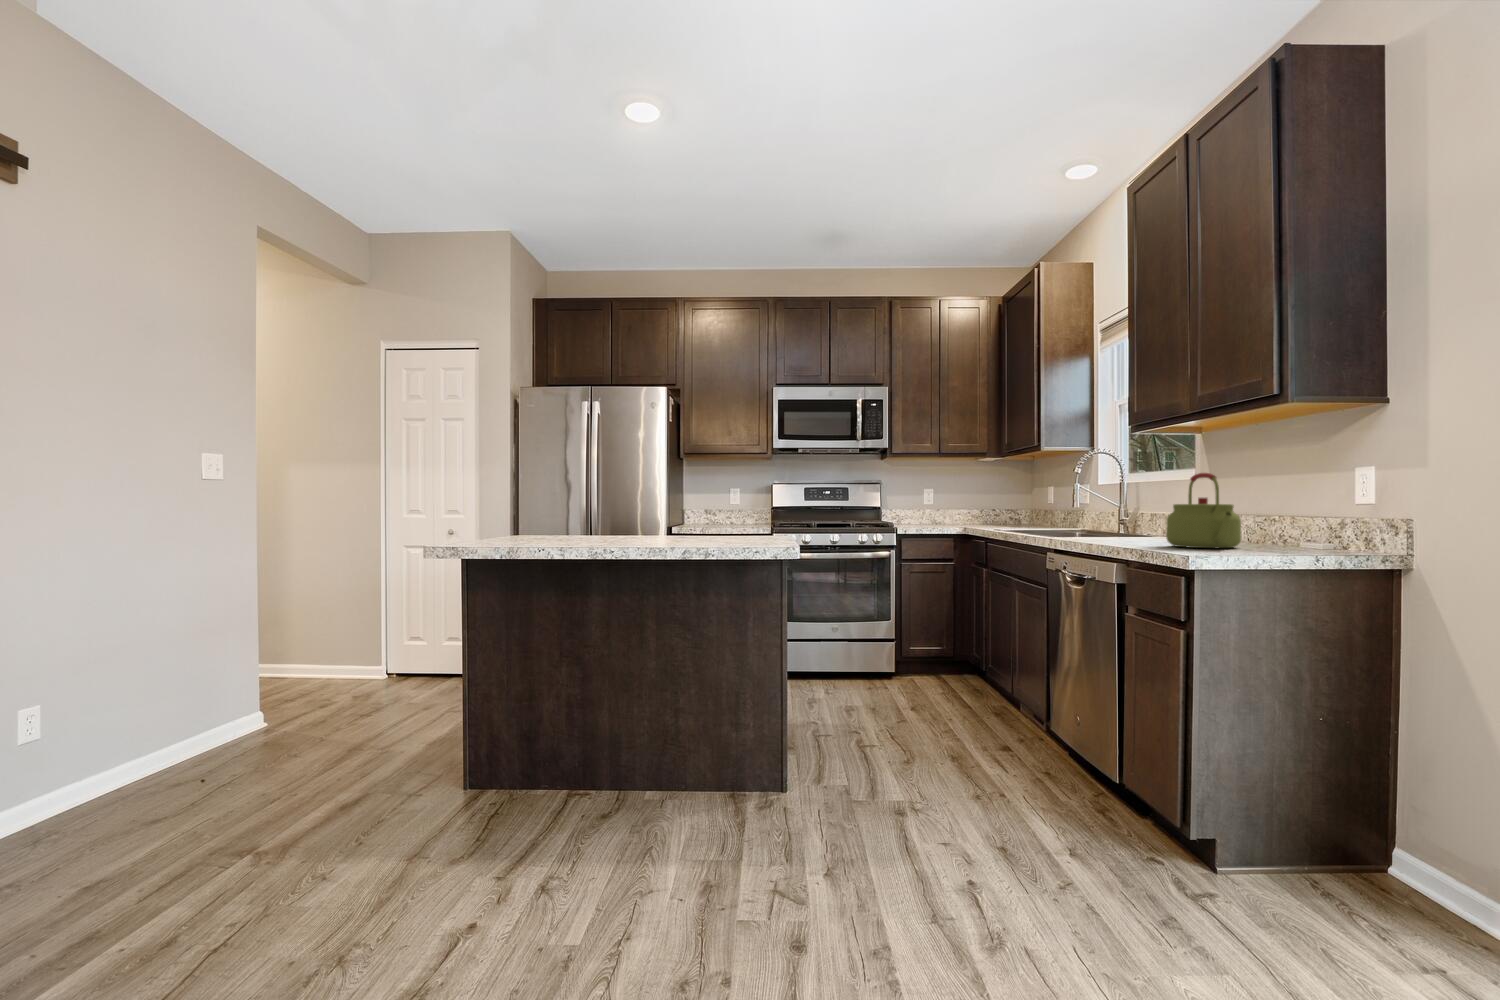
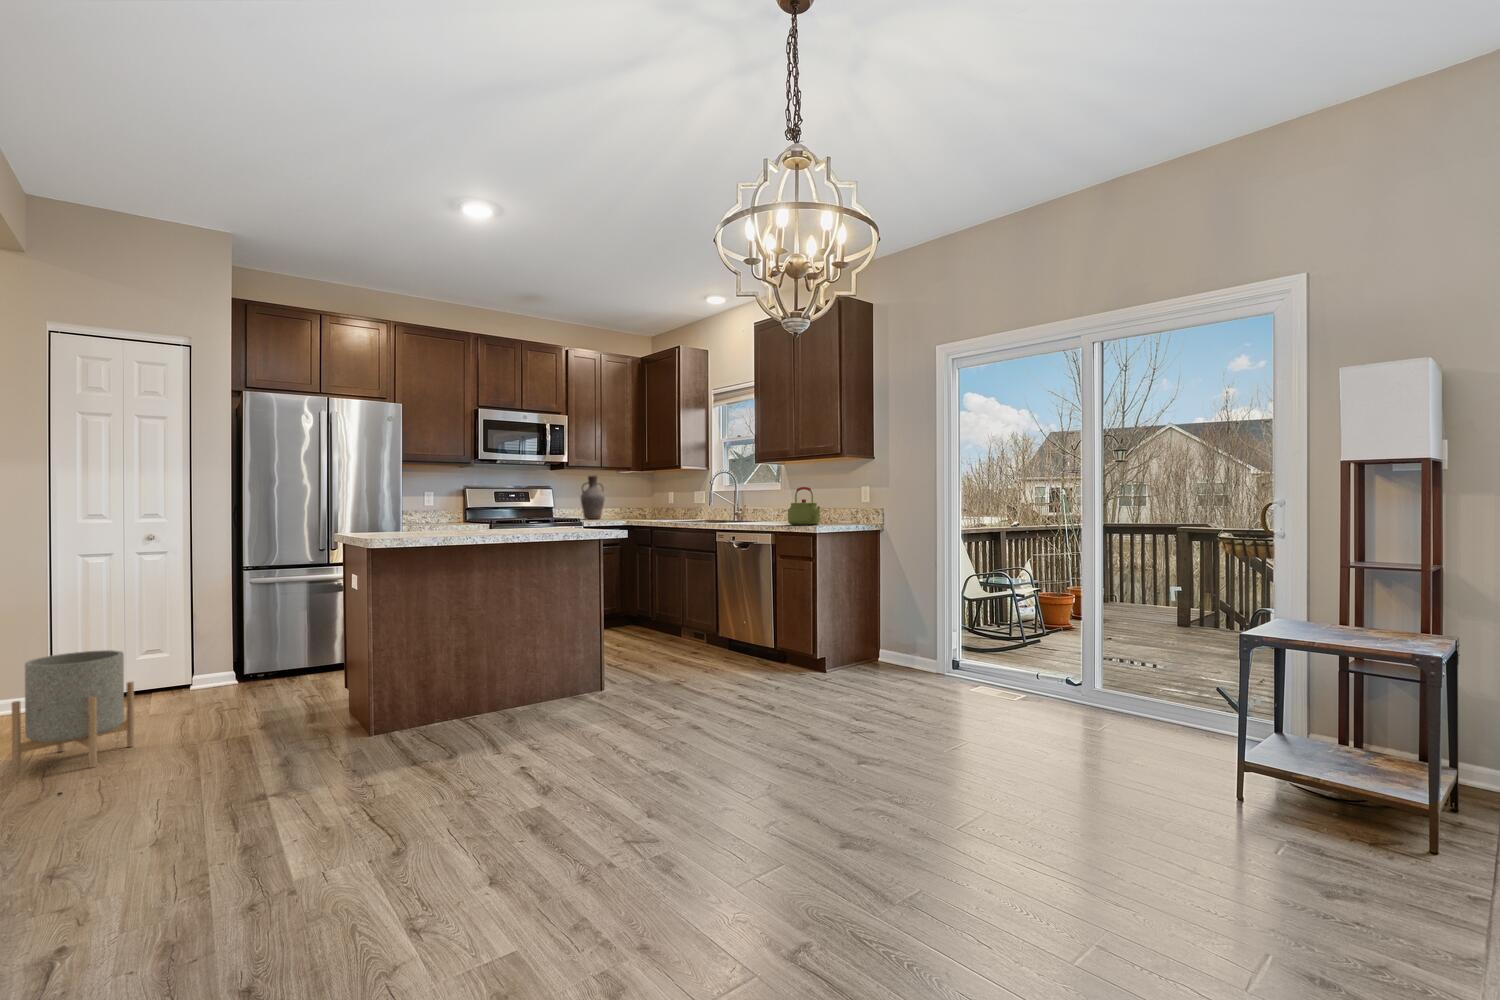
vase: none [922,465,955,523] -> present [581,475,605,519]
planter: none [193,645,302,770] -> present [12,650,134,773]

